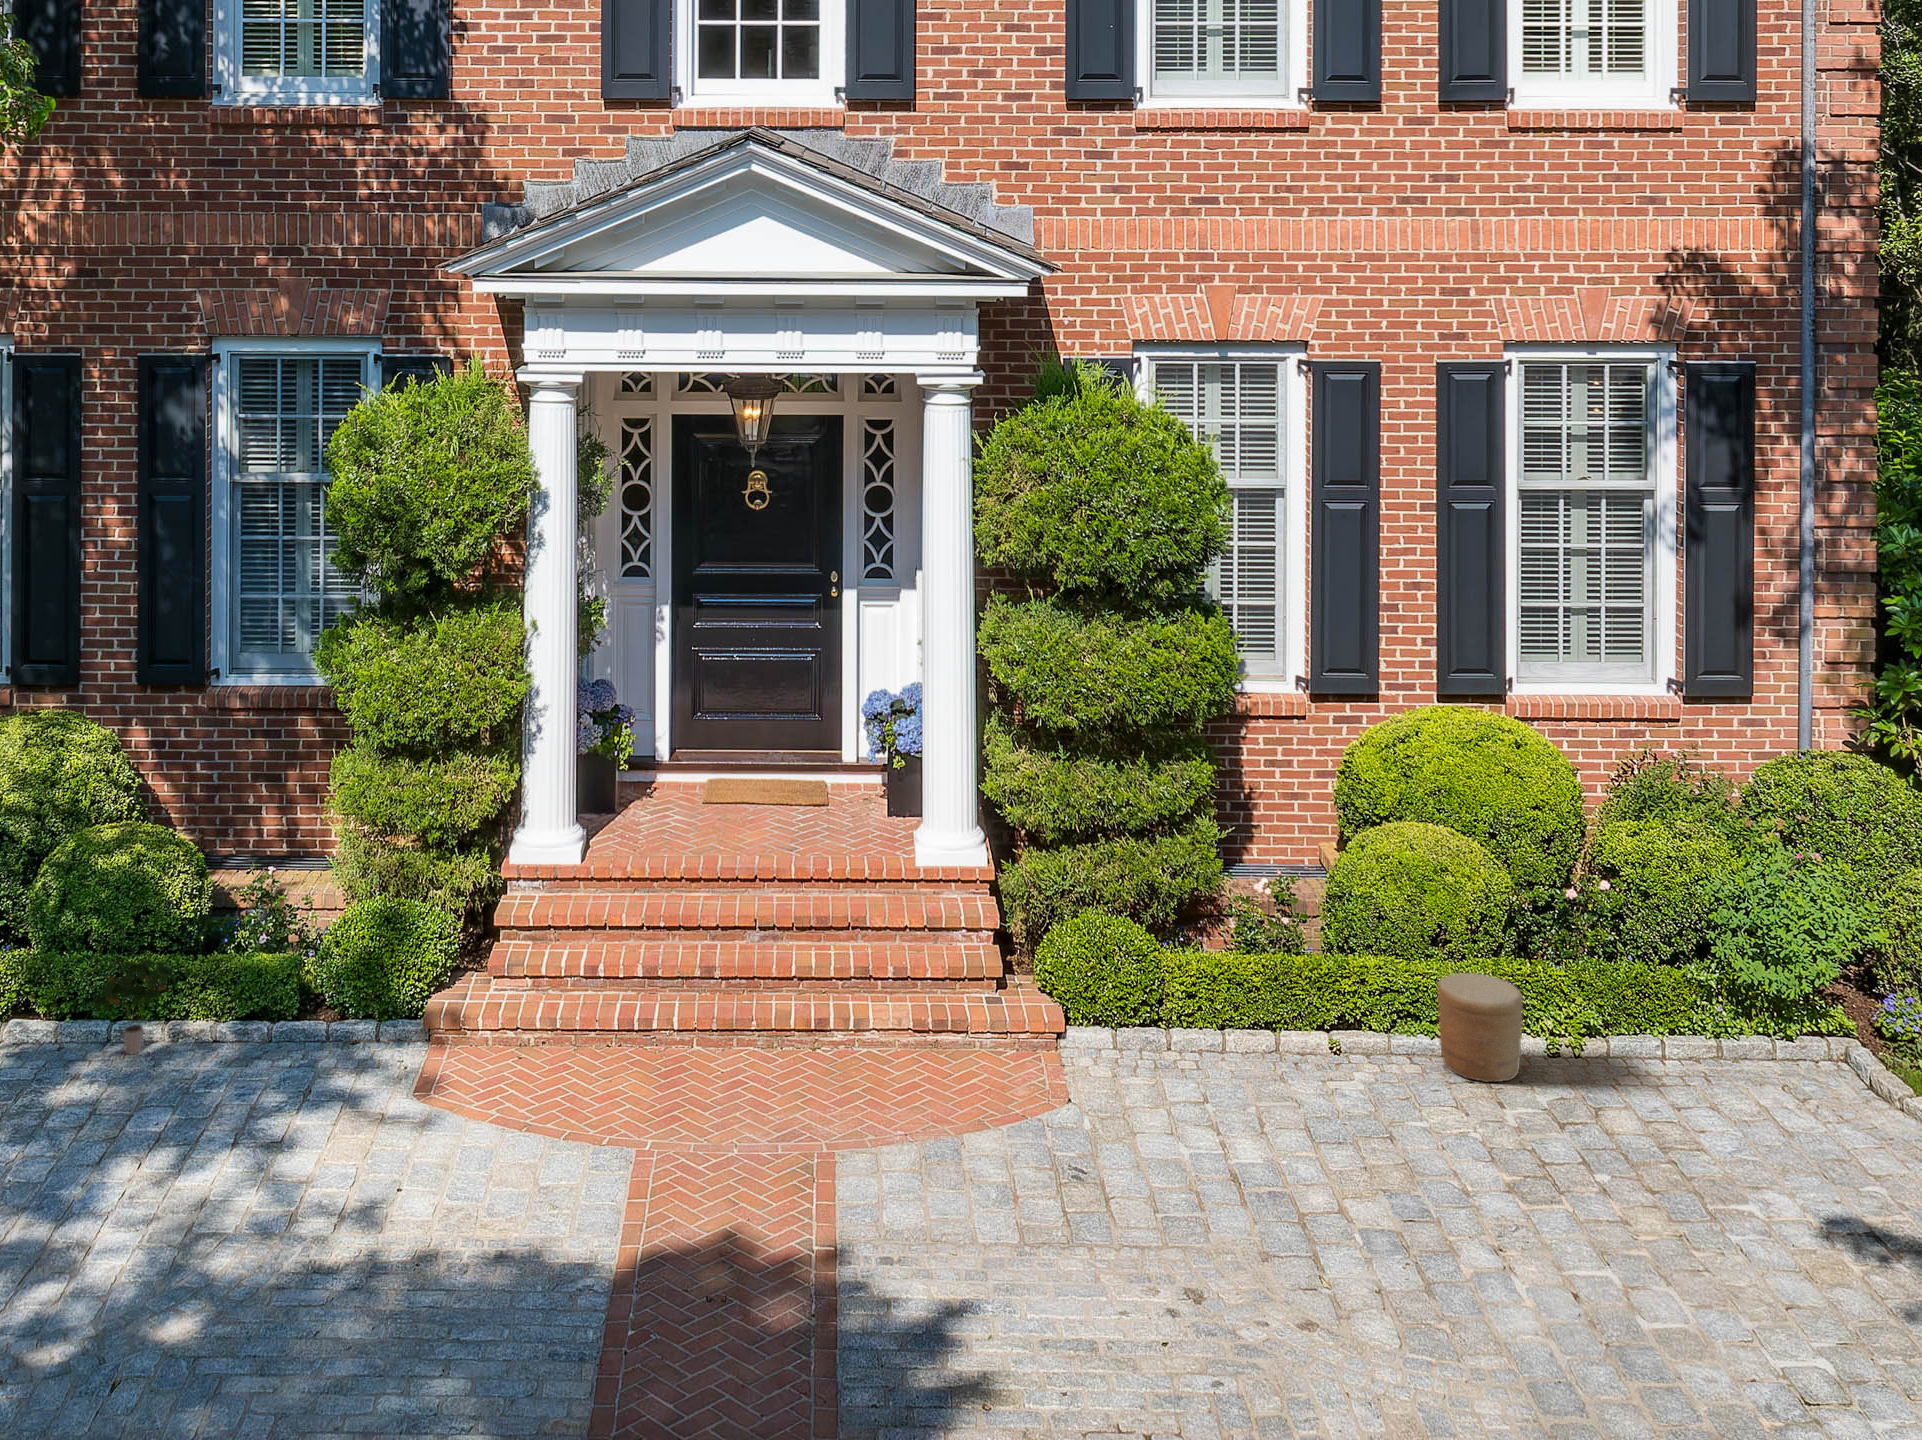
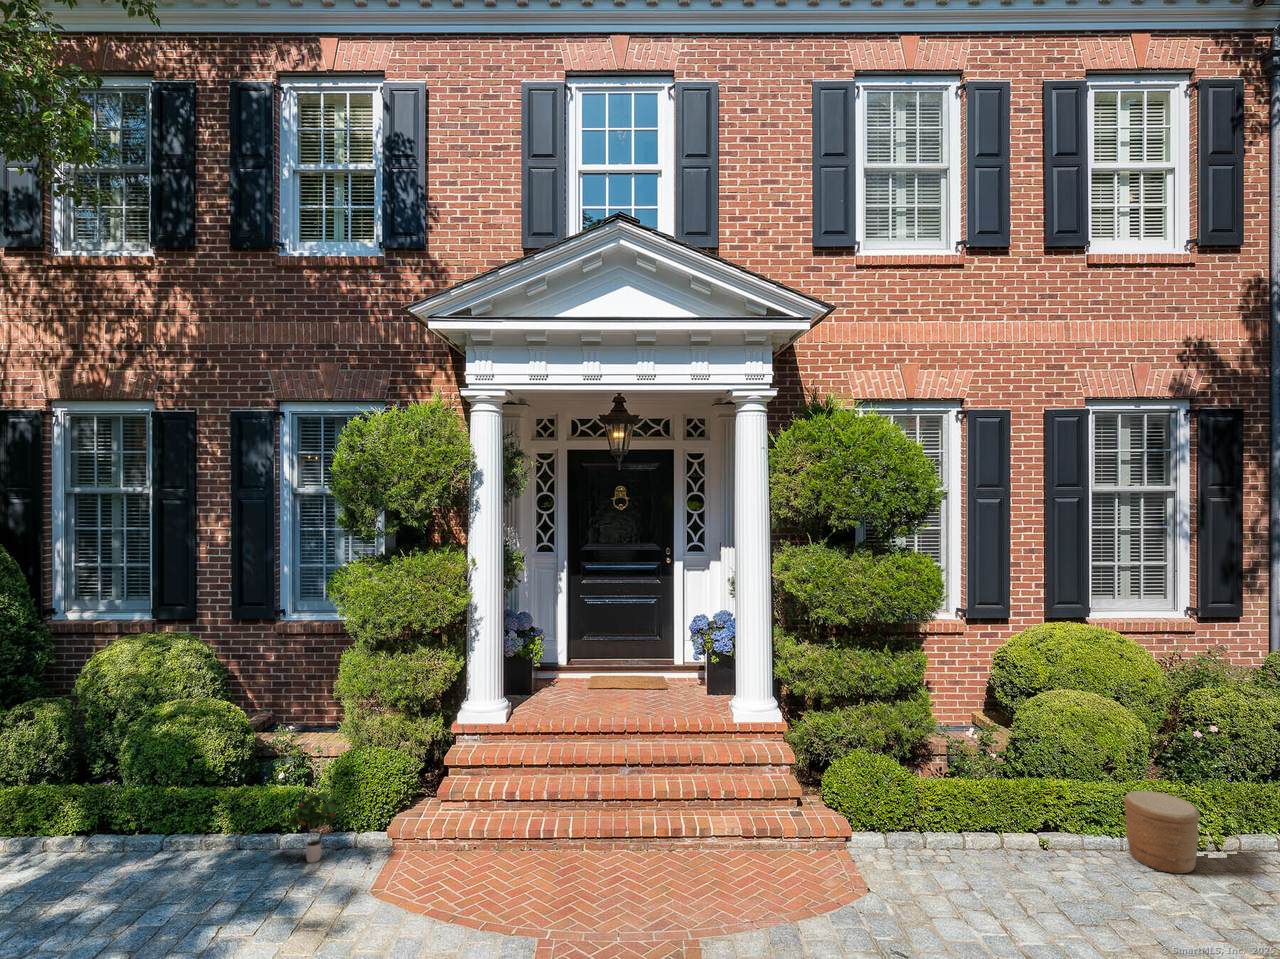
potted plant: present [94,958,176,1054] -> present [286,792,344,863]

